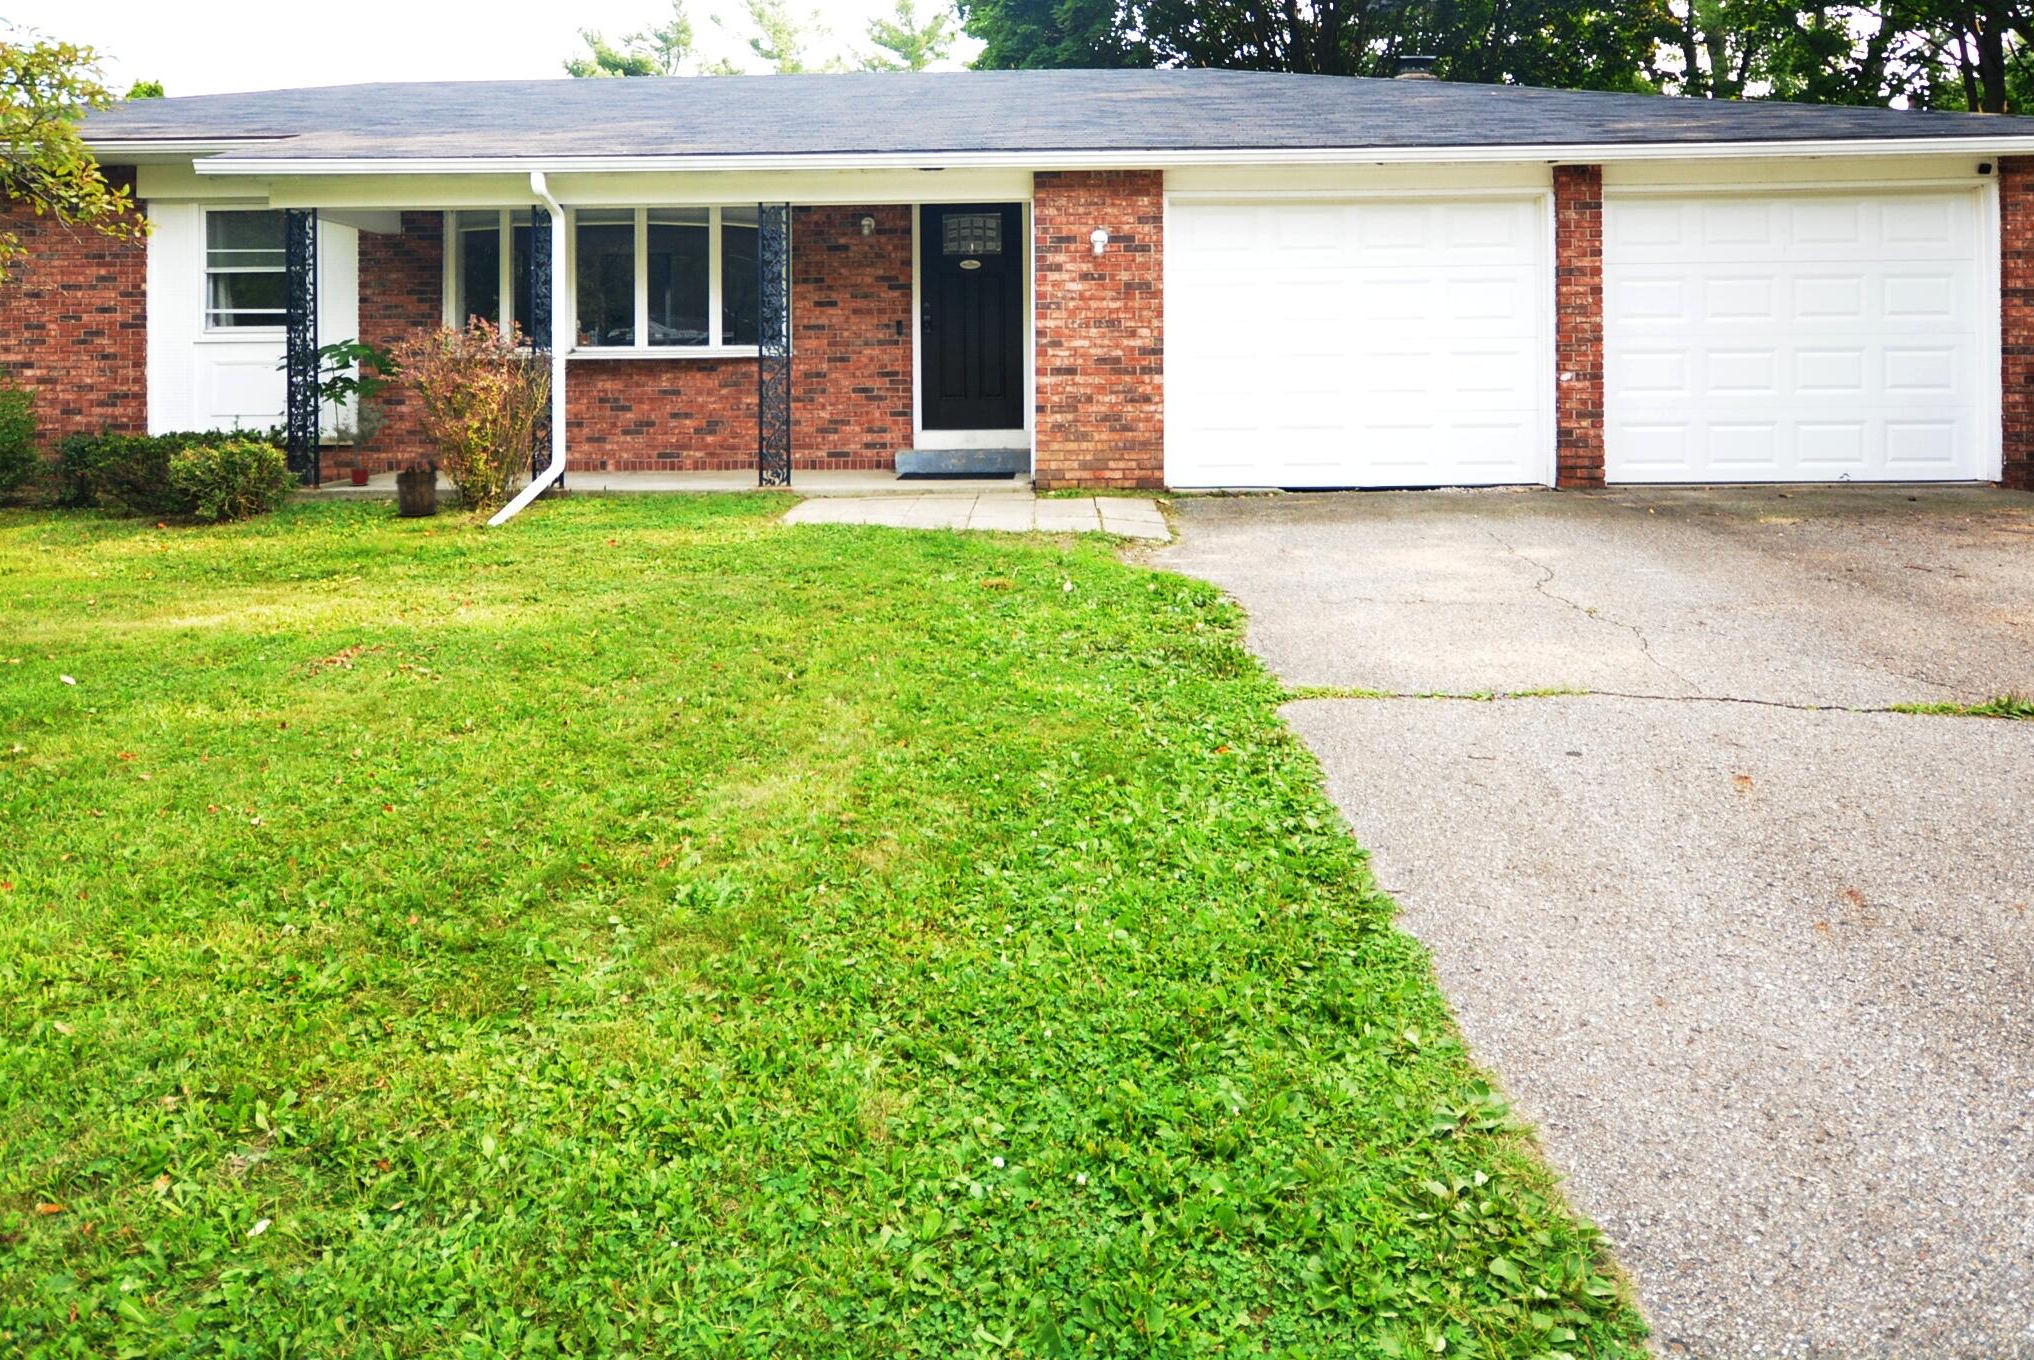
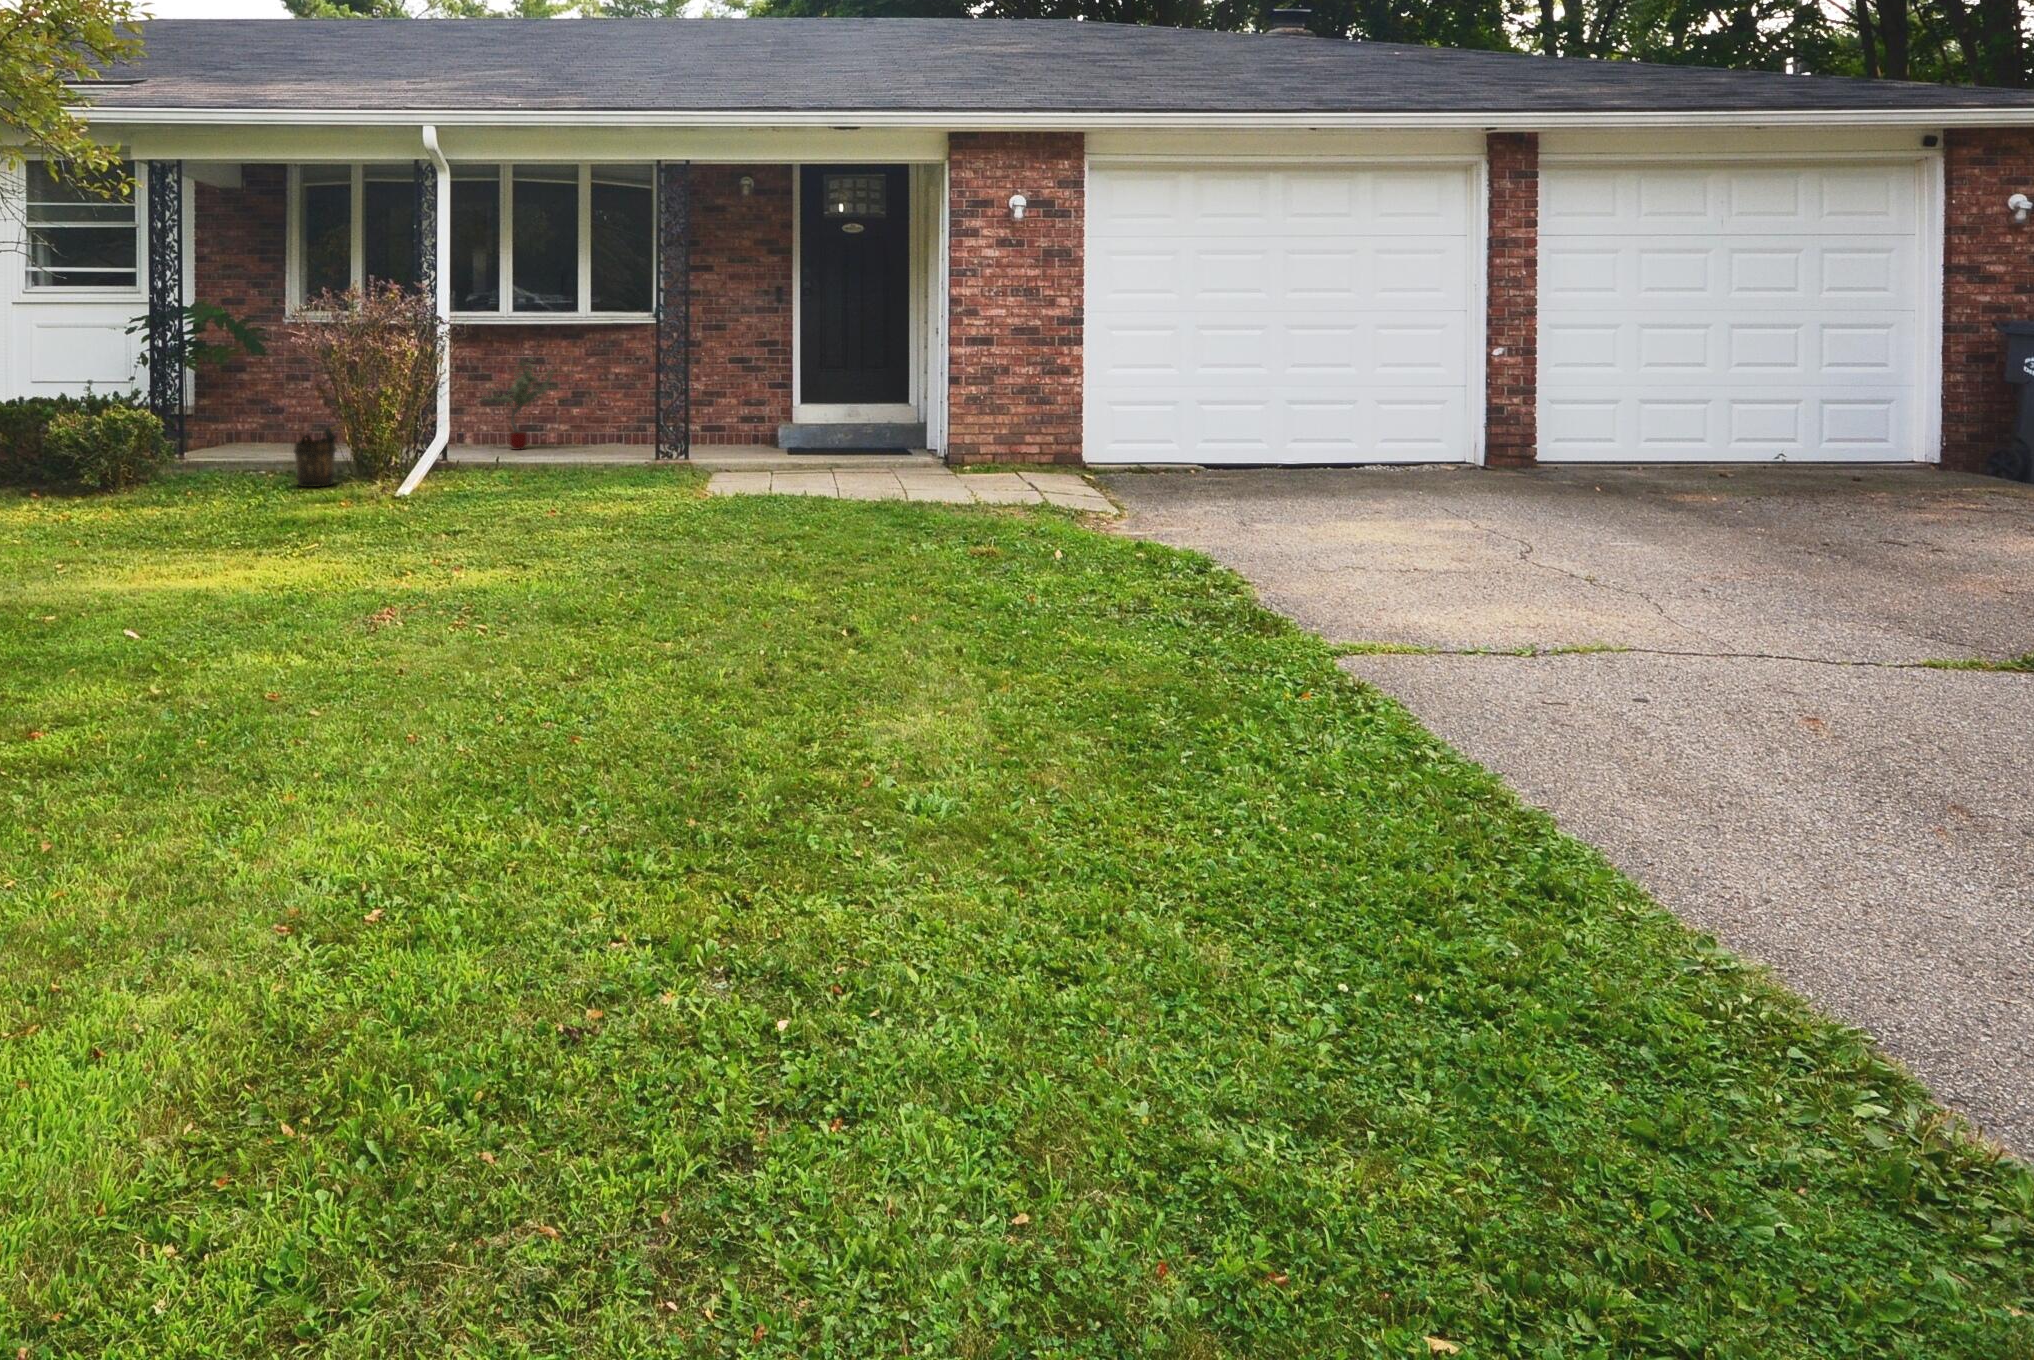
potted tree: present [327,395,388,486] -> present [482,358,554,450]

